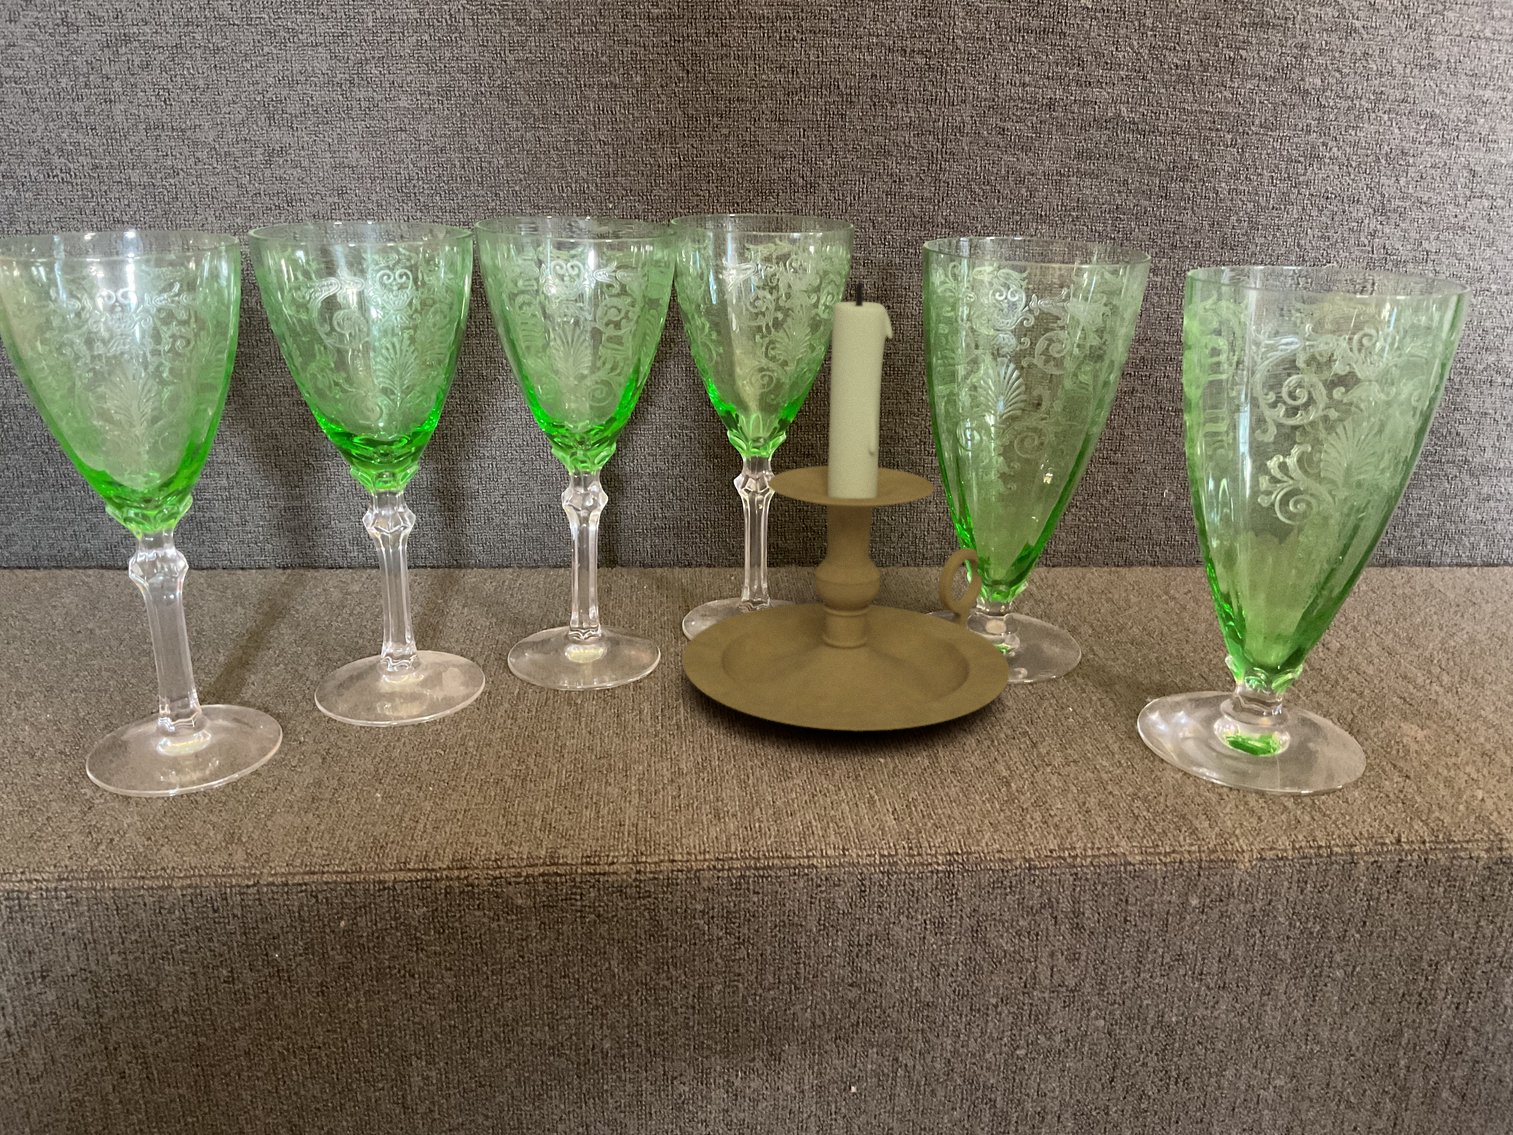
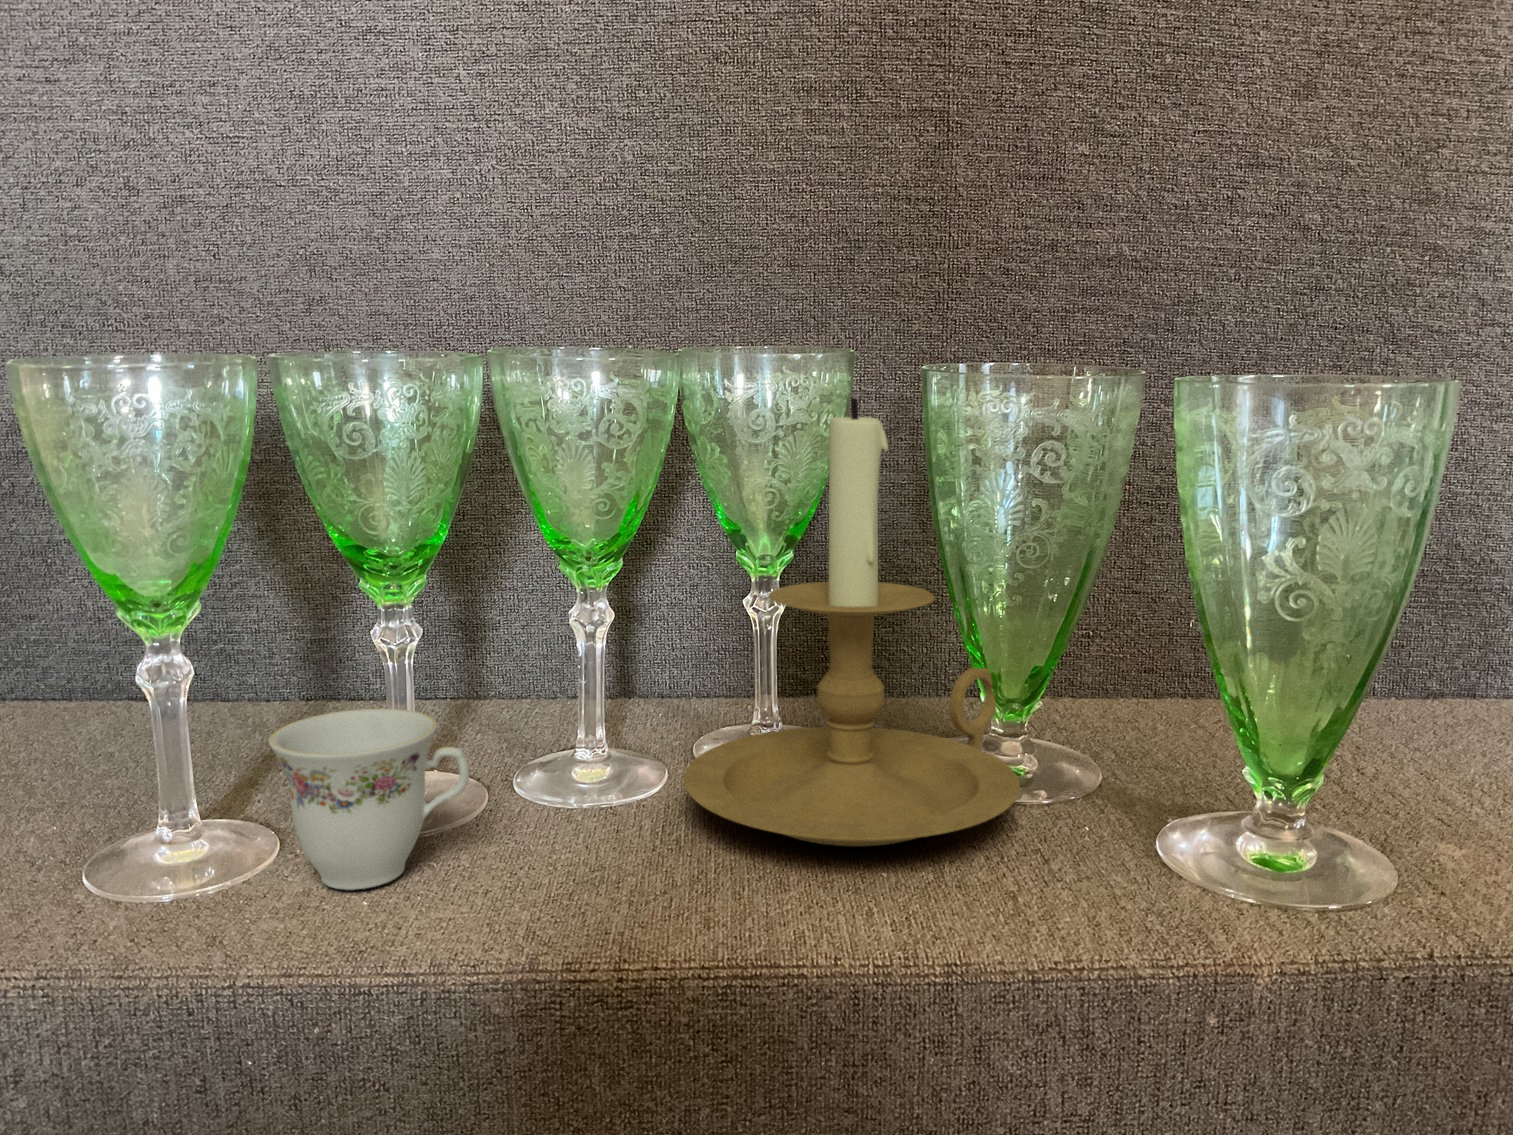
teacup: none [270,599,475,780] -> present [269,709,470,890]

